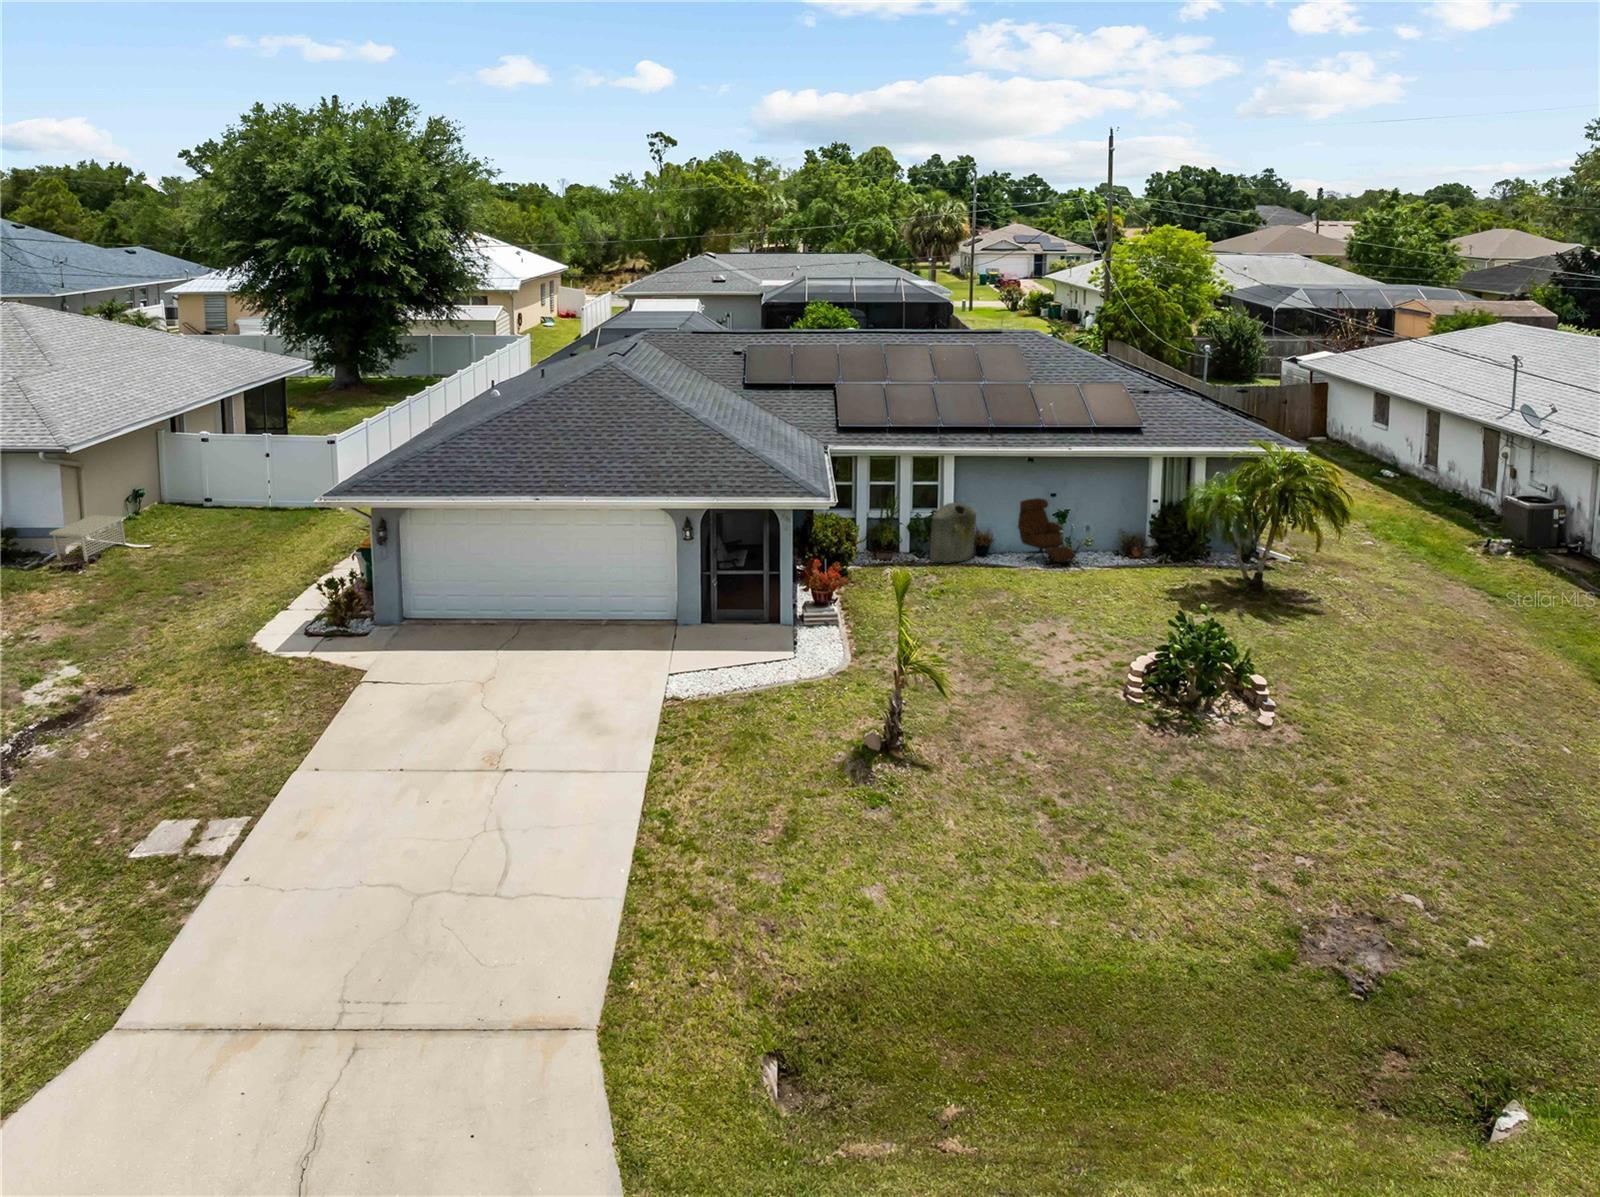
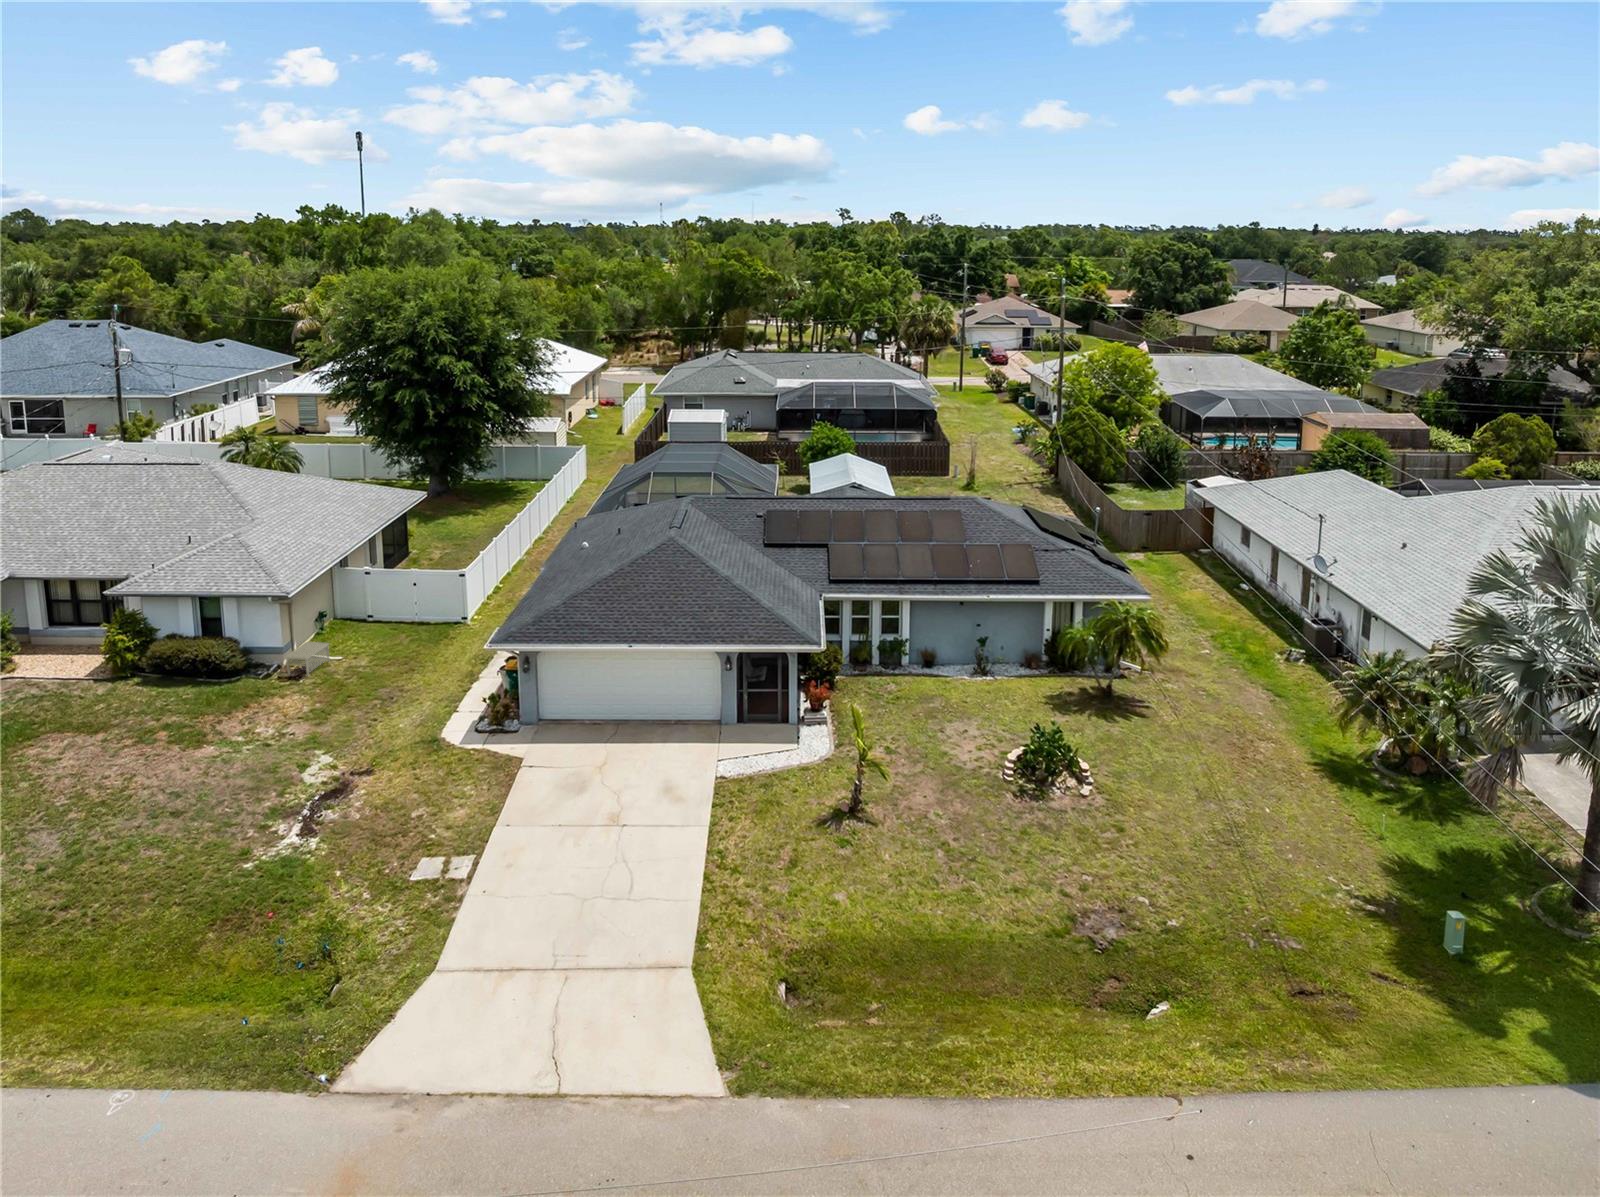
lounge chair: present [1018,498,1075,565] -> none [951,627,991,678]
trash can: present [930,502,976,563] -> none [890,632,922,674]

